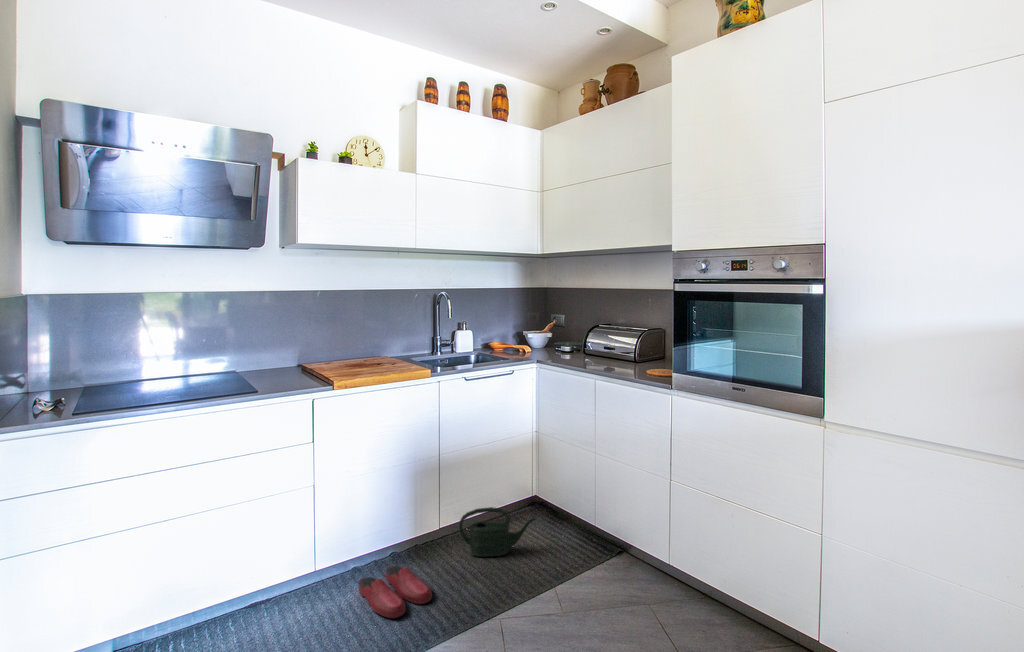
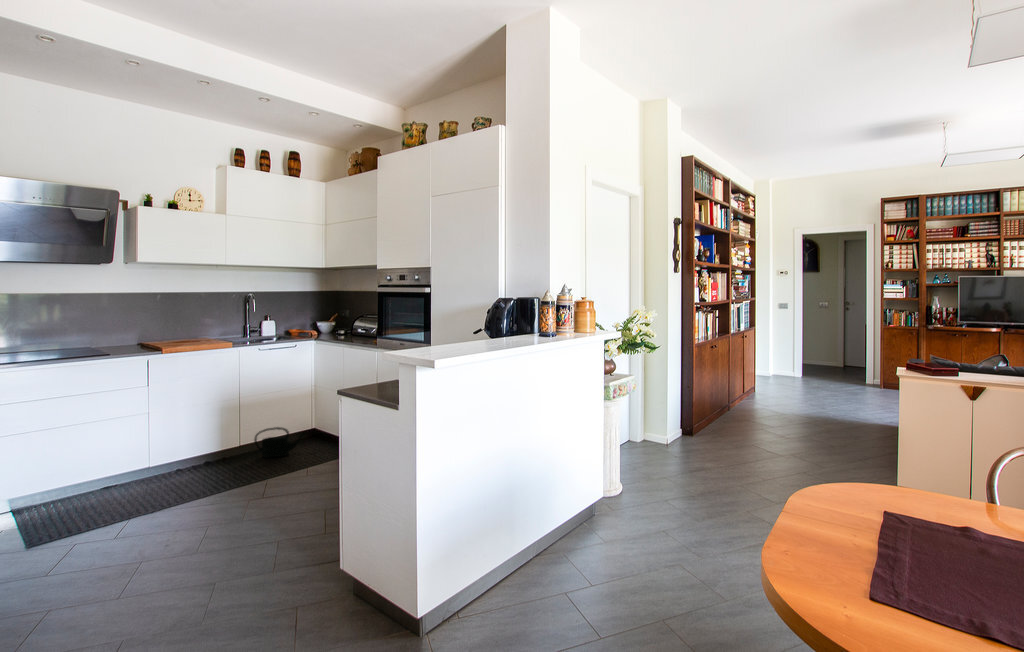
slippers: present [359,566,432,618] -> none [181,461,230,482]

